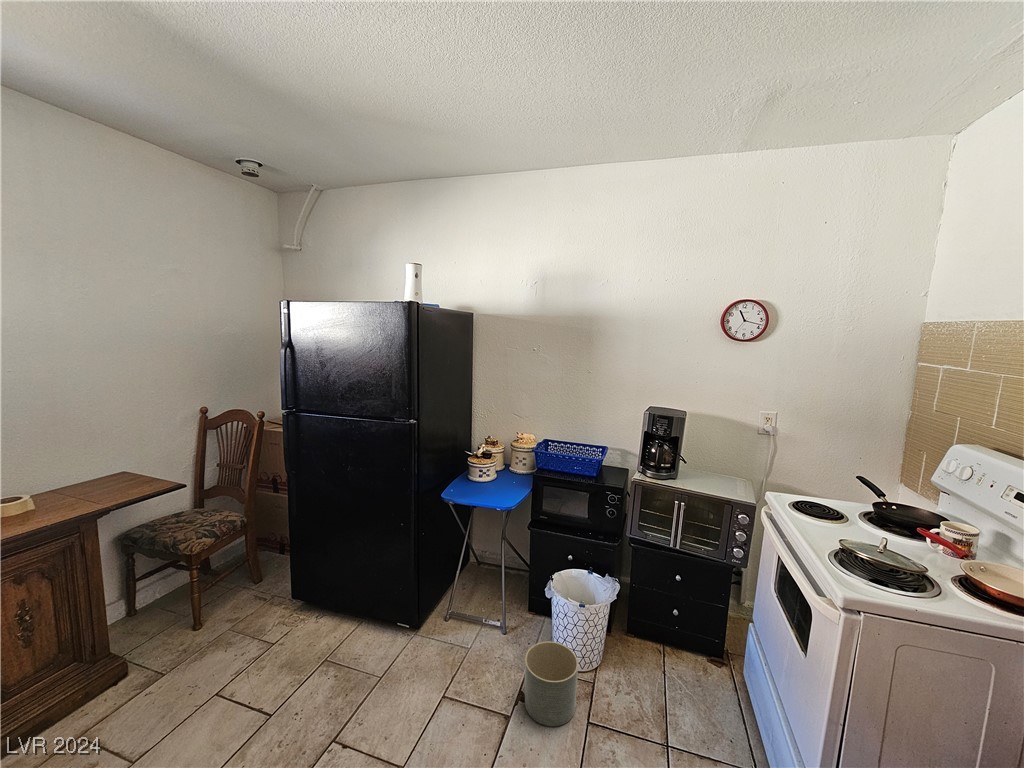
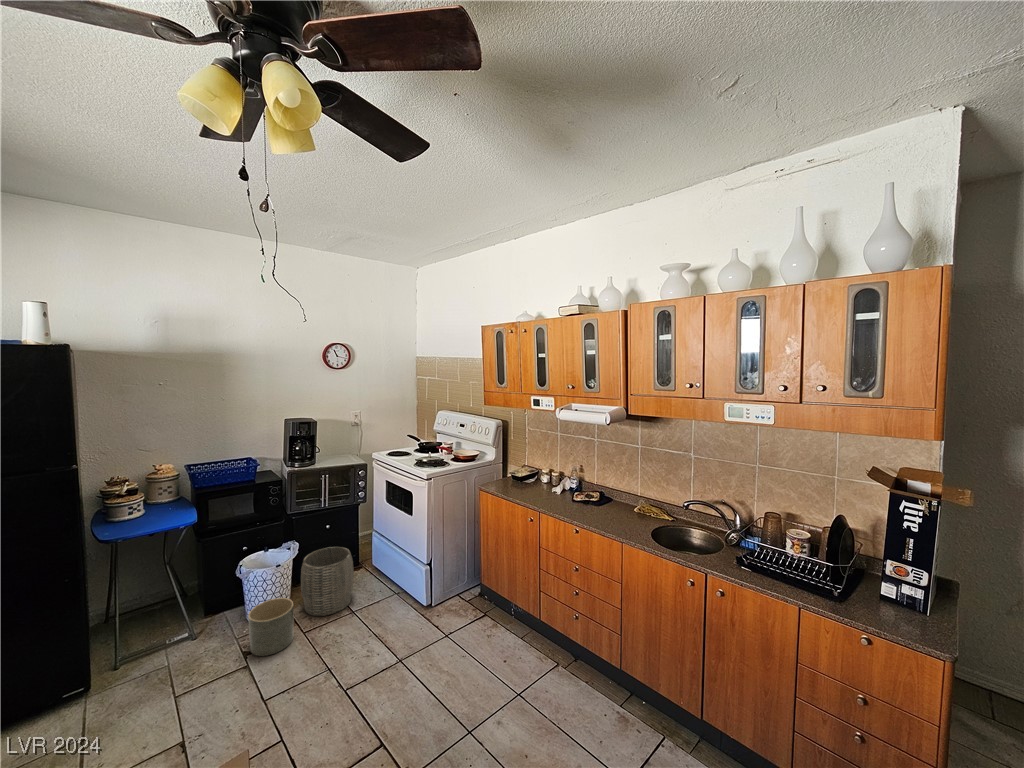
woven basket: none [607,608,686,727] -> present [301,547,354,616]

